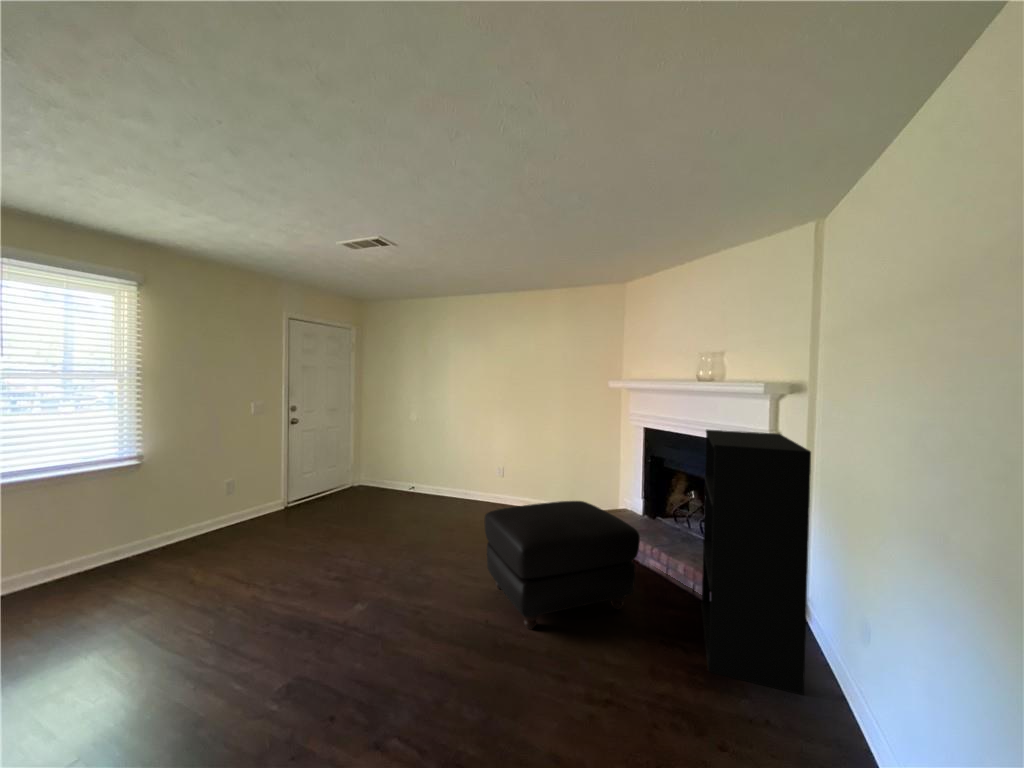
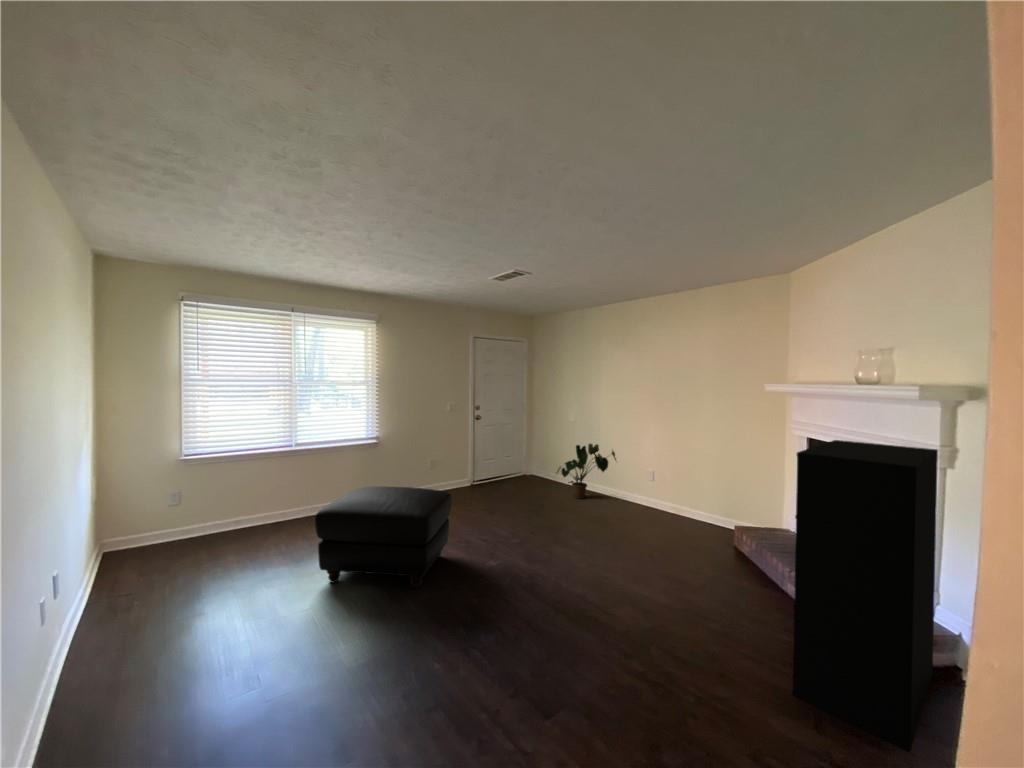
house plant: none [399,444,465,506] -> present [557,444,616,499]
ottoman: present [484,501,640,629] -> present [315,486,452,588]

